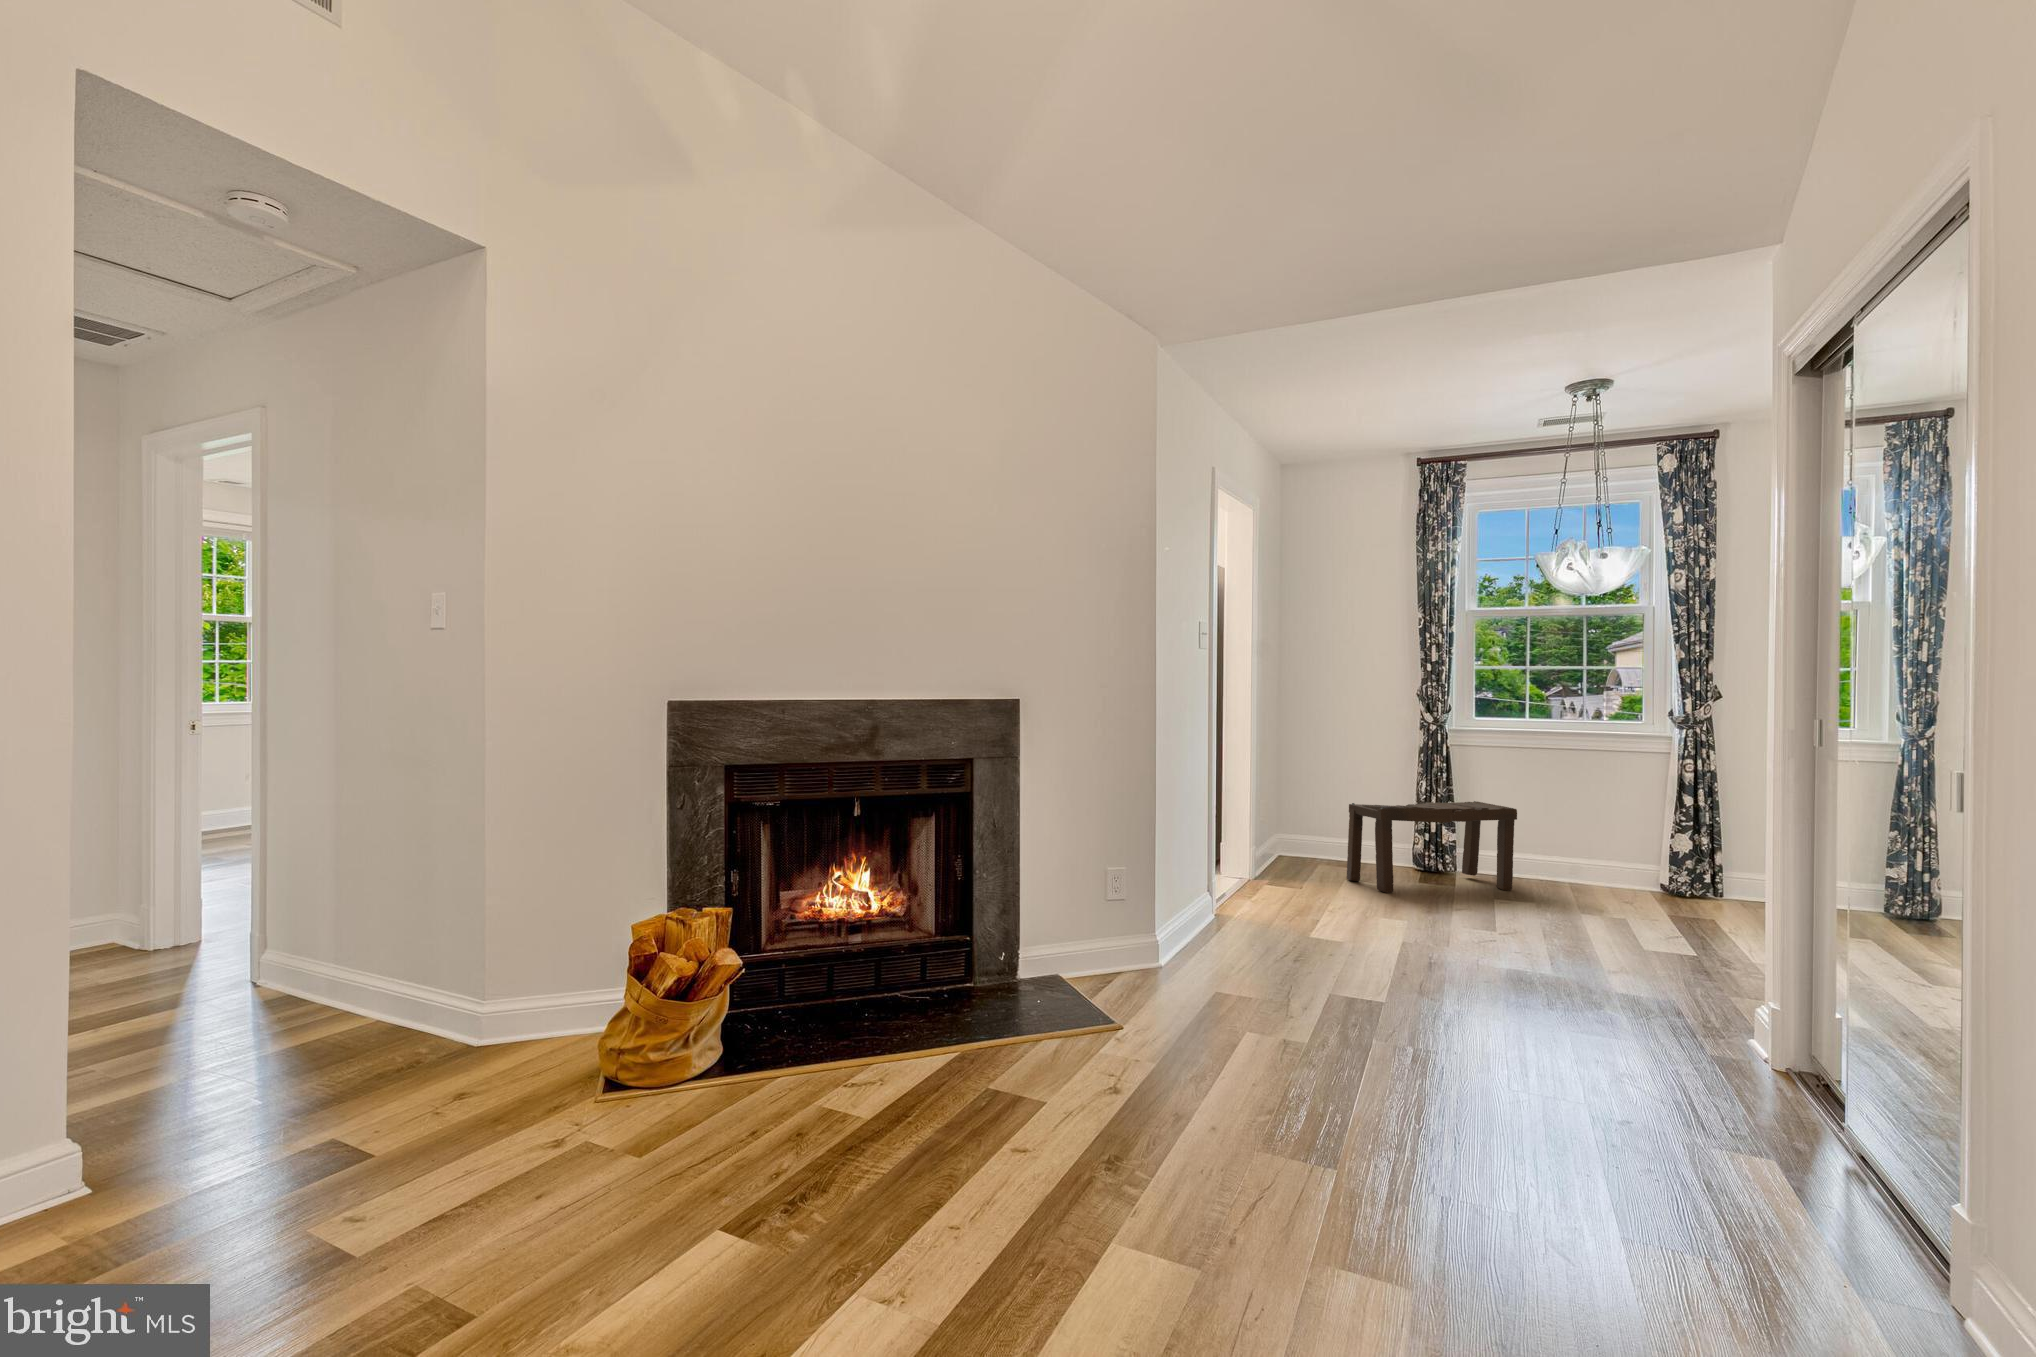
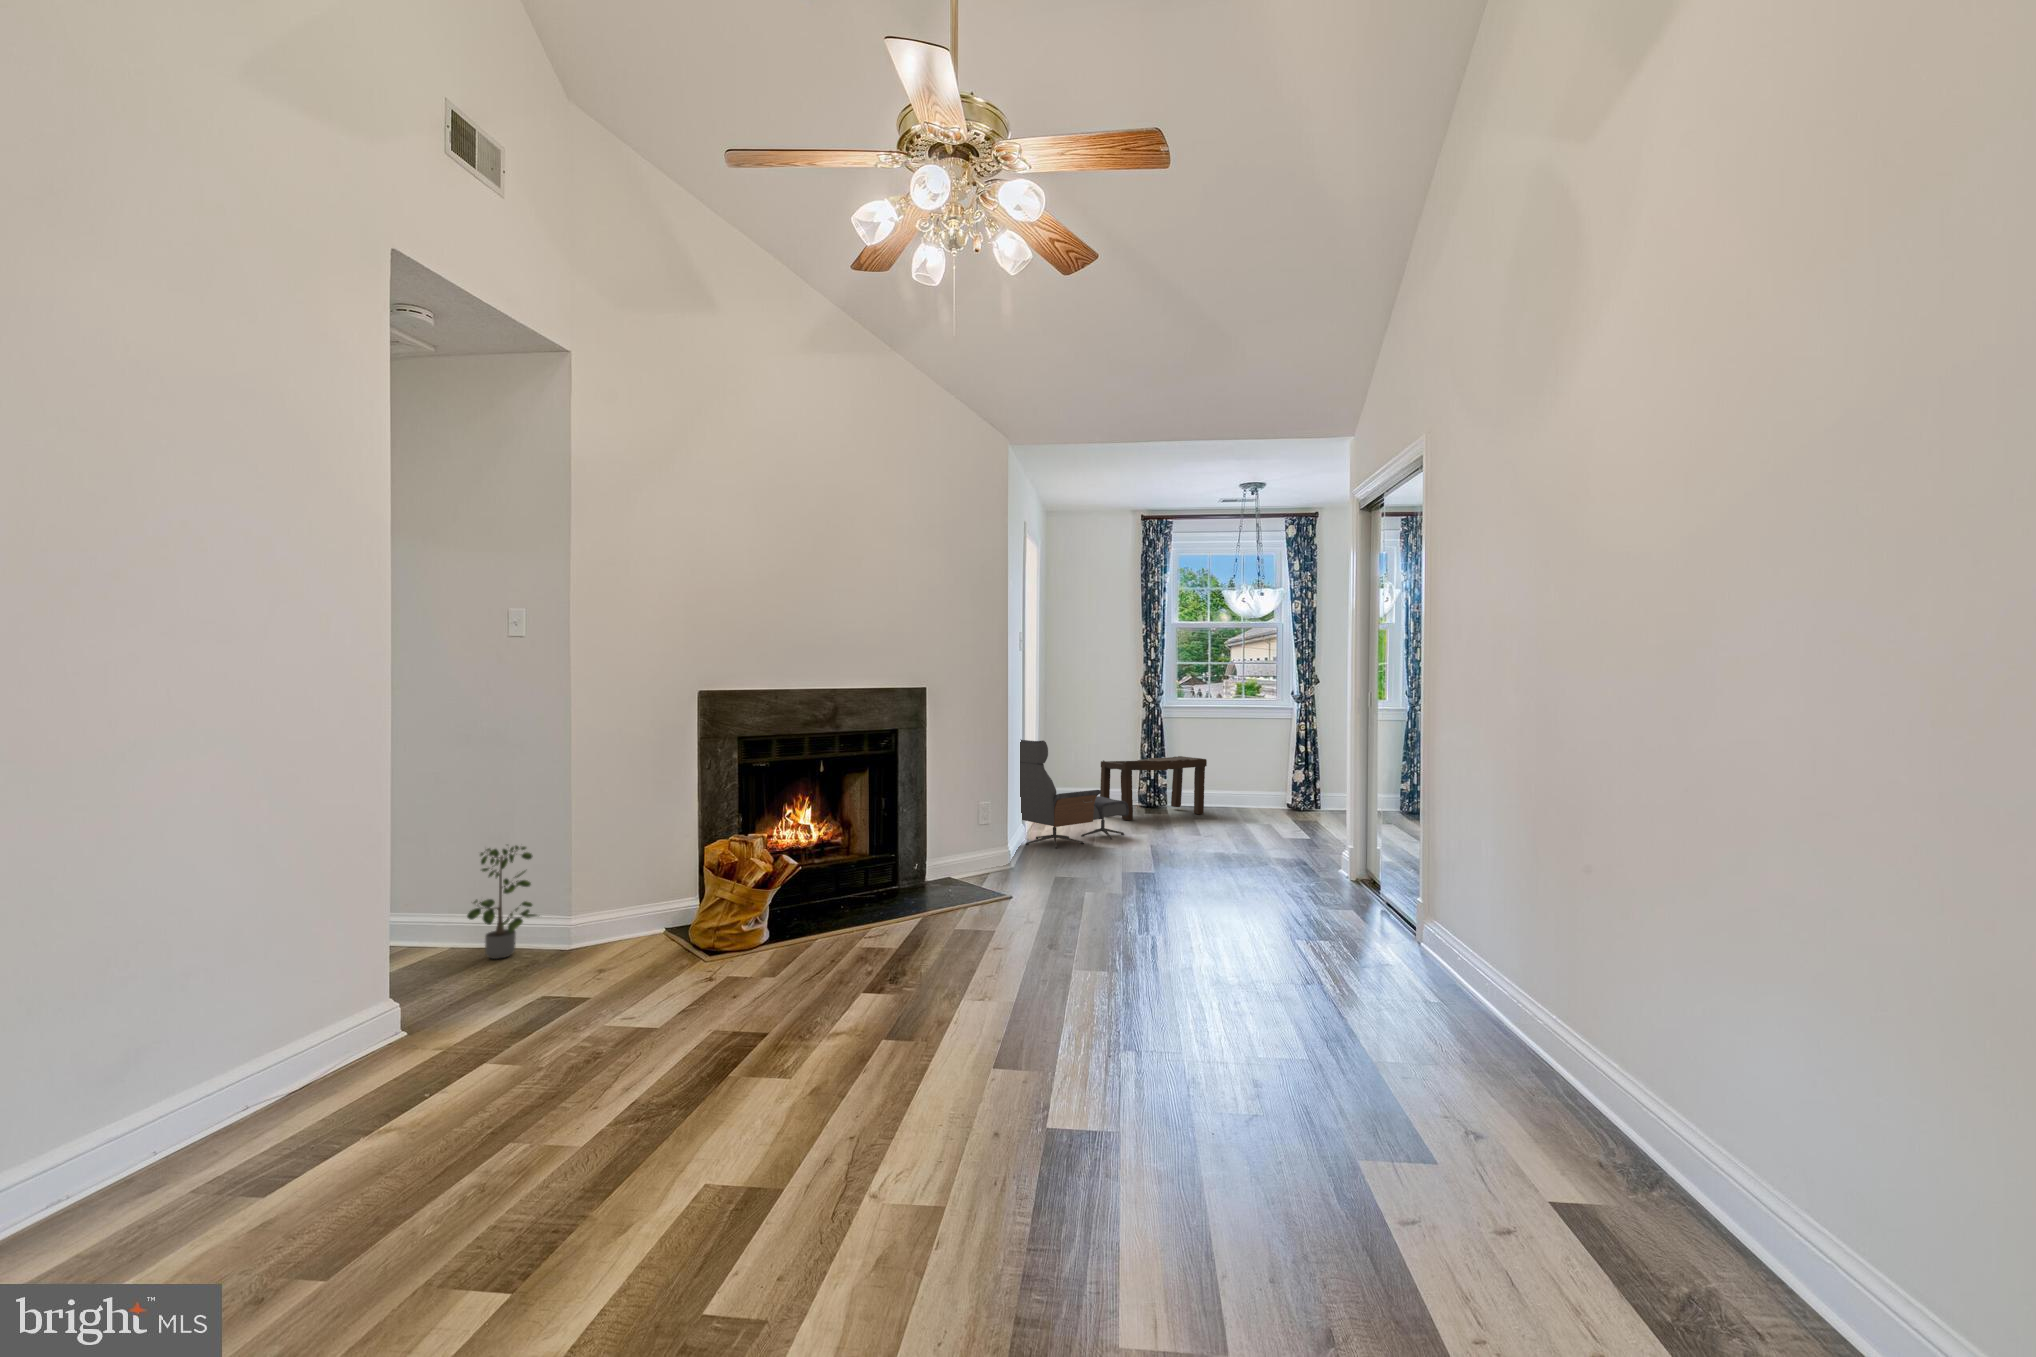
lounge chair: none [1180,770,1374,935] -> present [1020,739,1129,848]
potted plant: none [342,900,424,1053] -> present [467,846,537,959]

